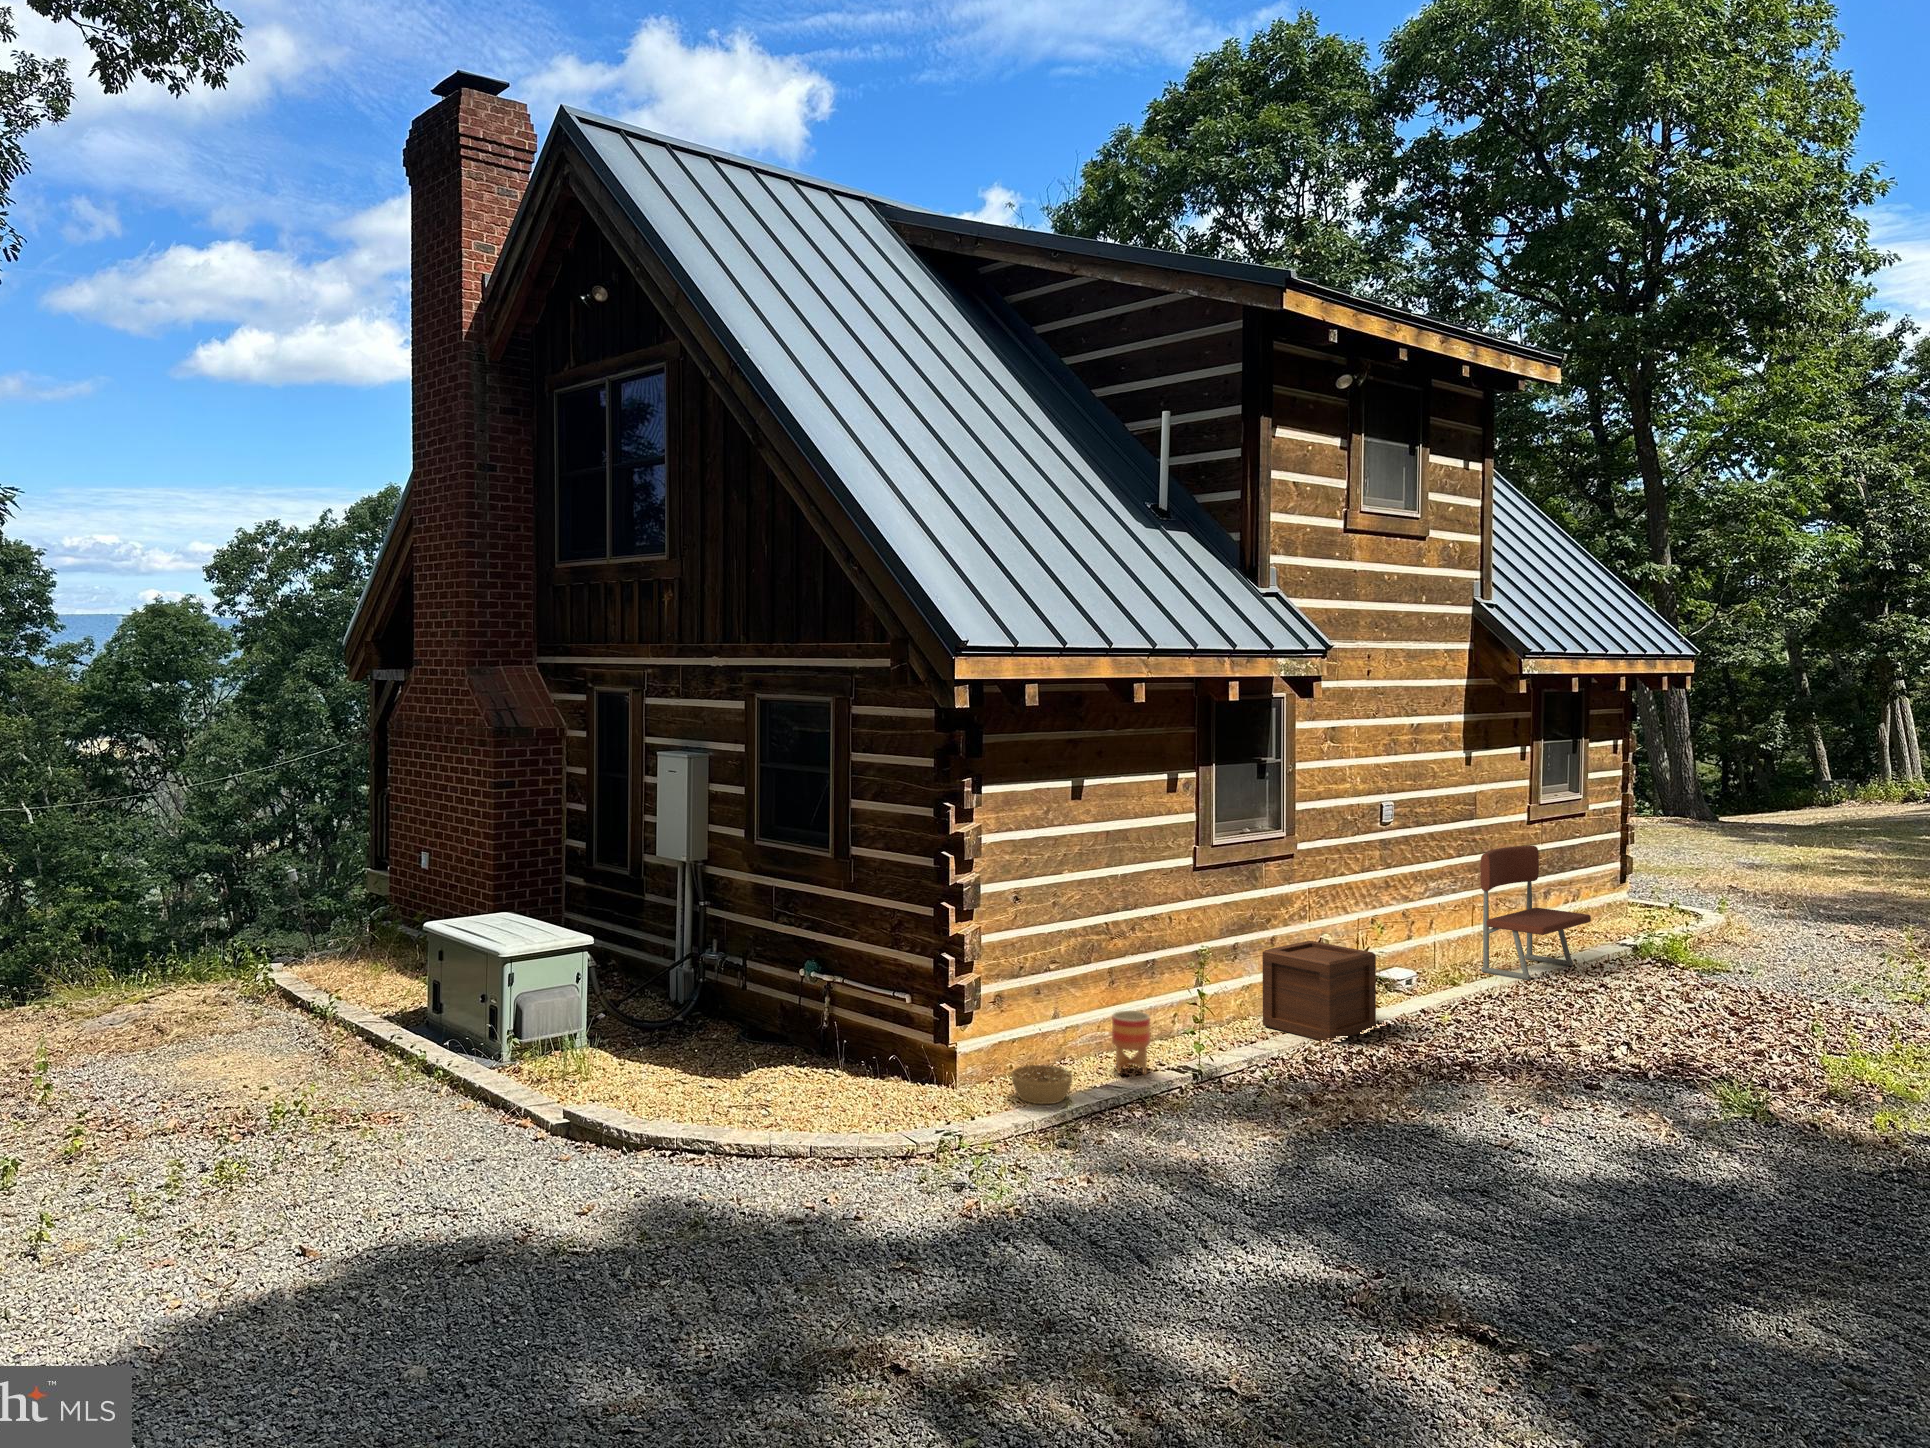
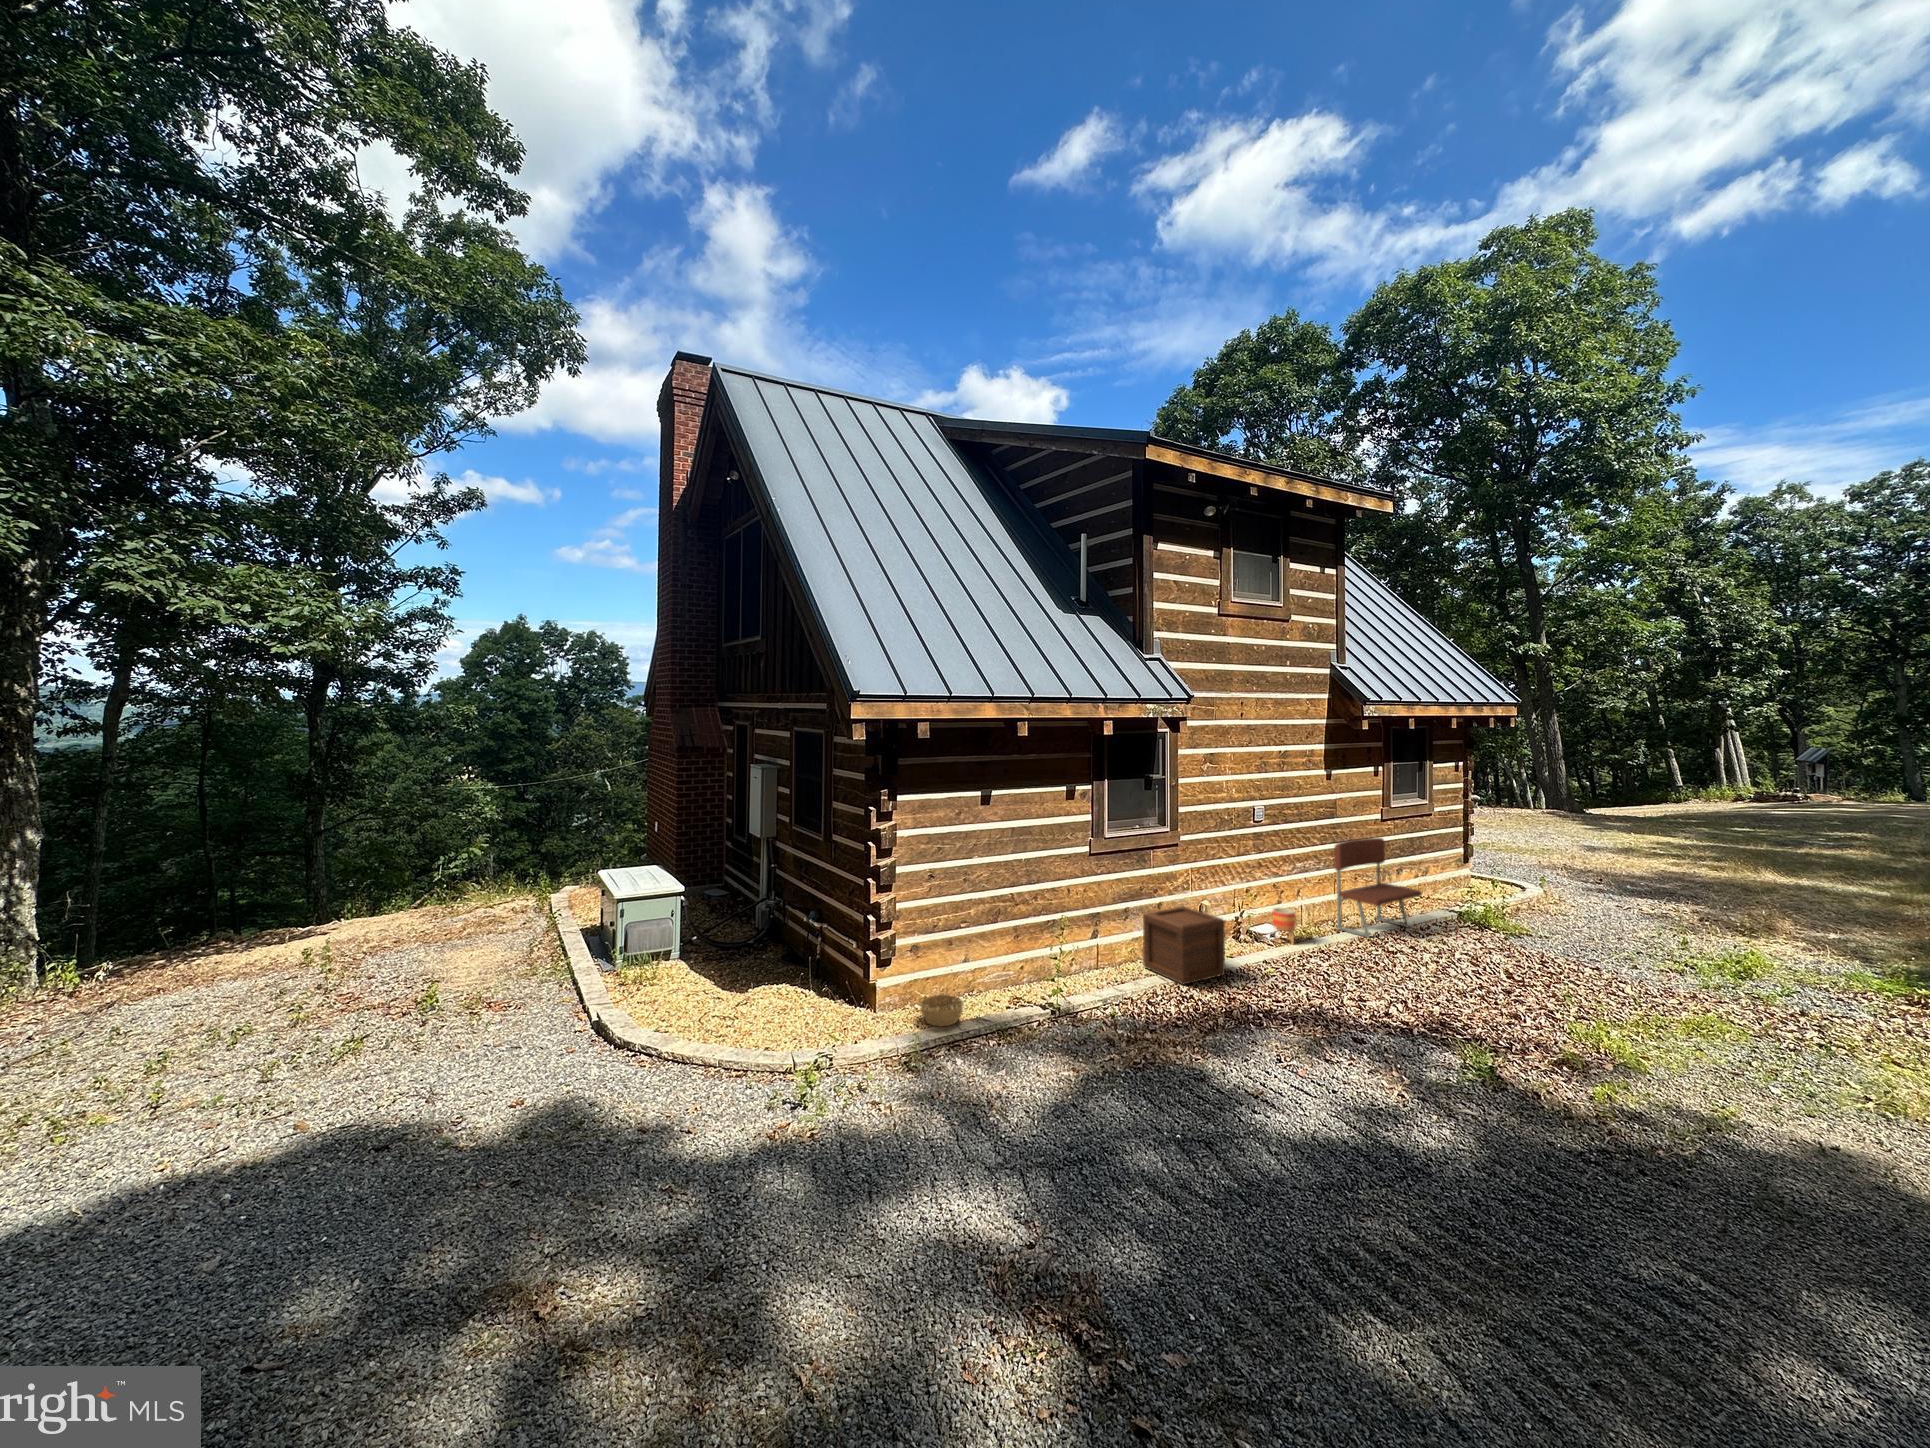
planter: present [1112,1011,1150,1074] -> present [1273,908,1296,944]

